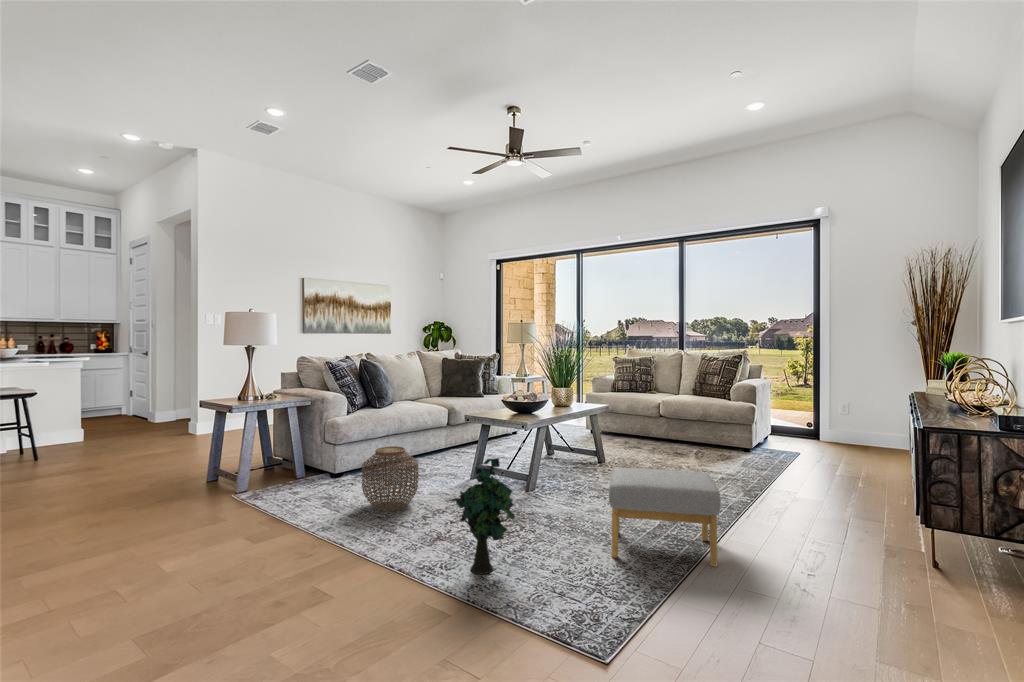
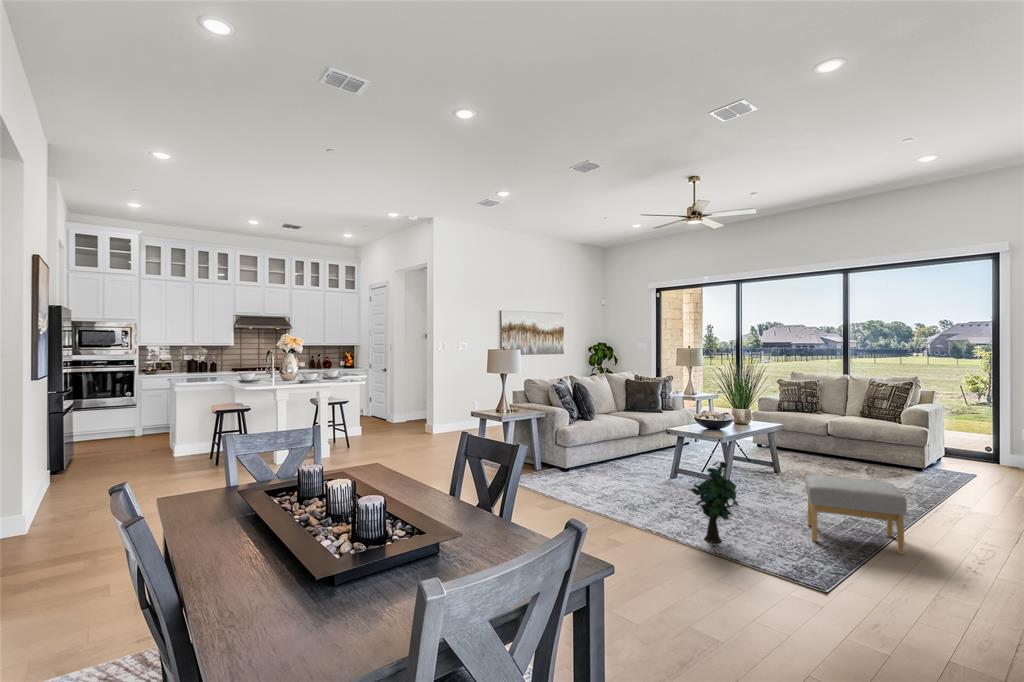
woven basket: present [362,446,419,511] -> none [598,450,639,497]

